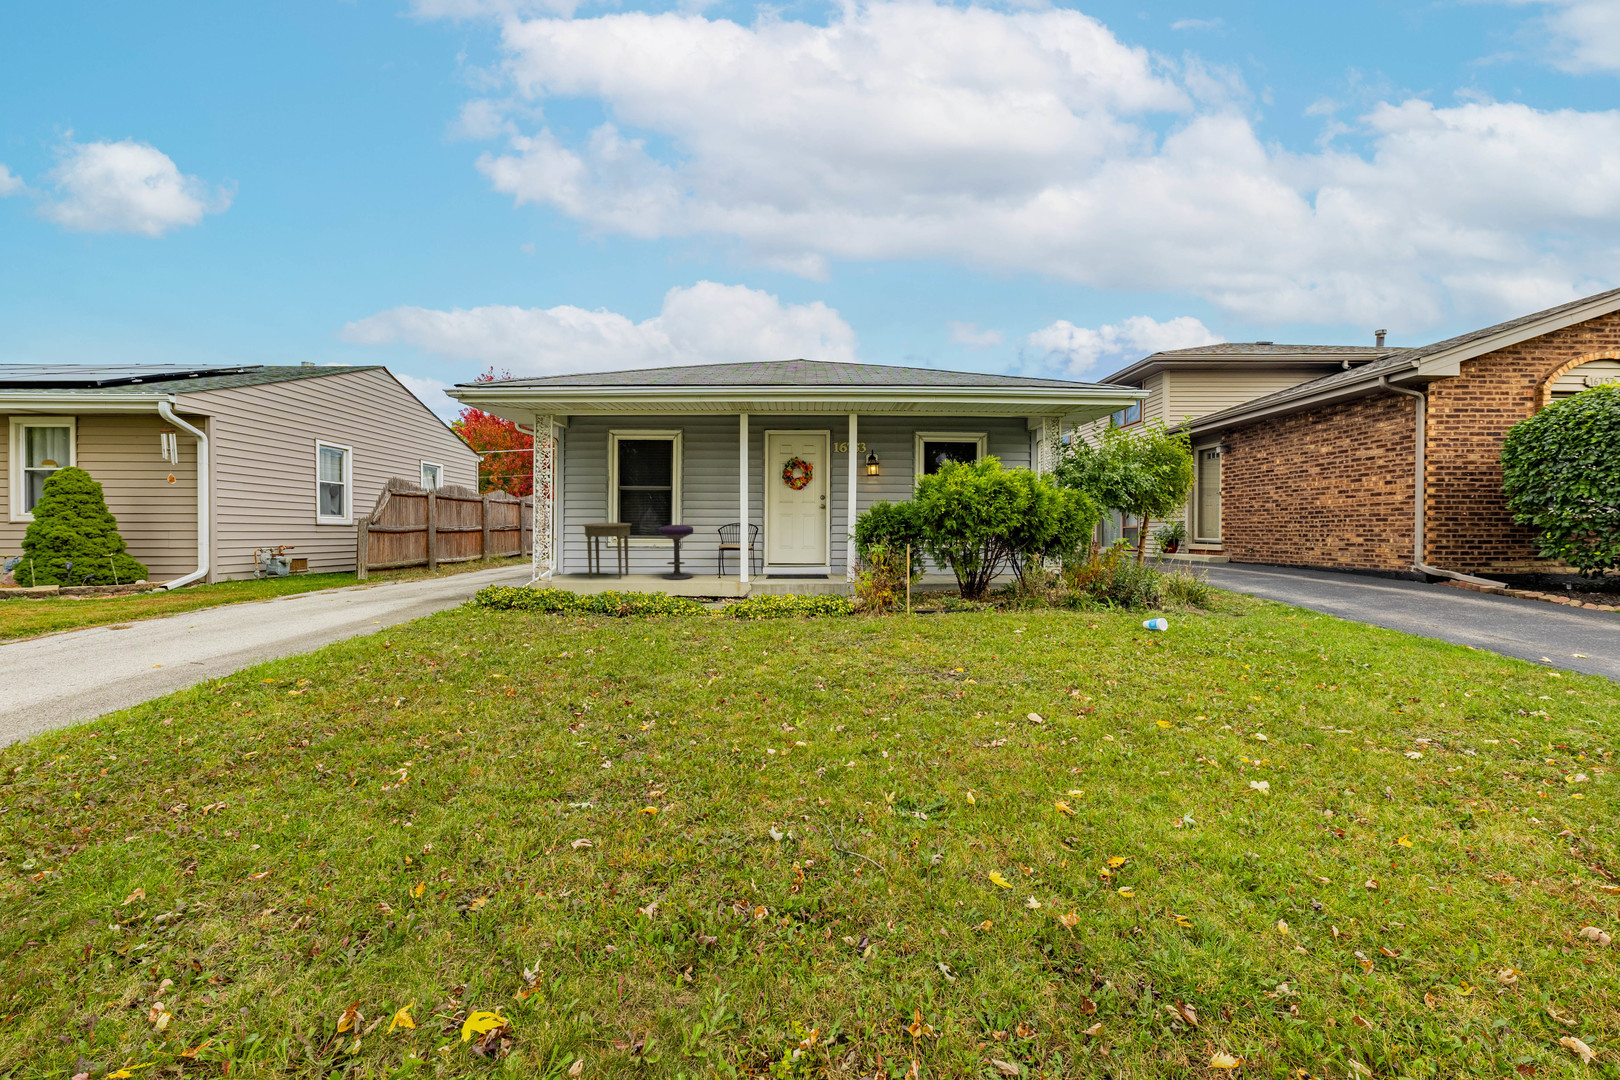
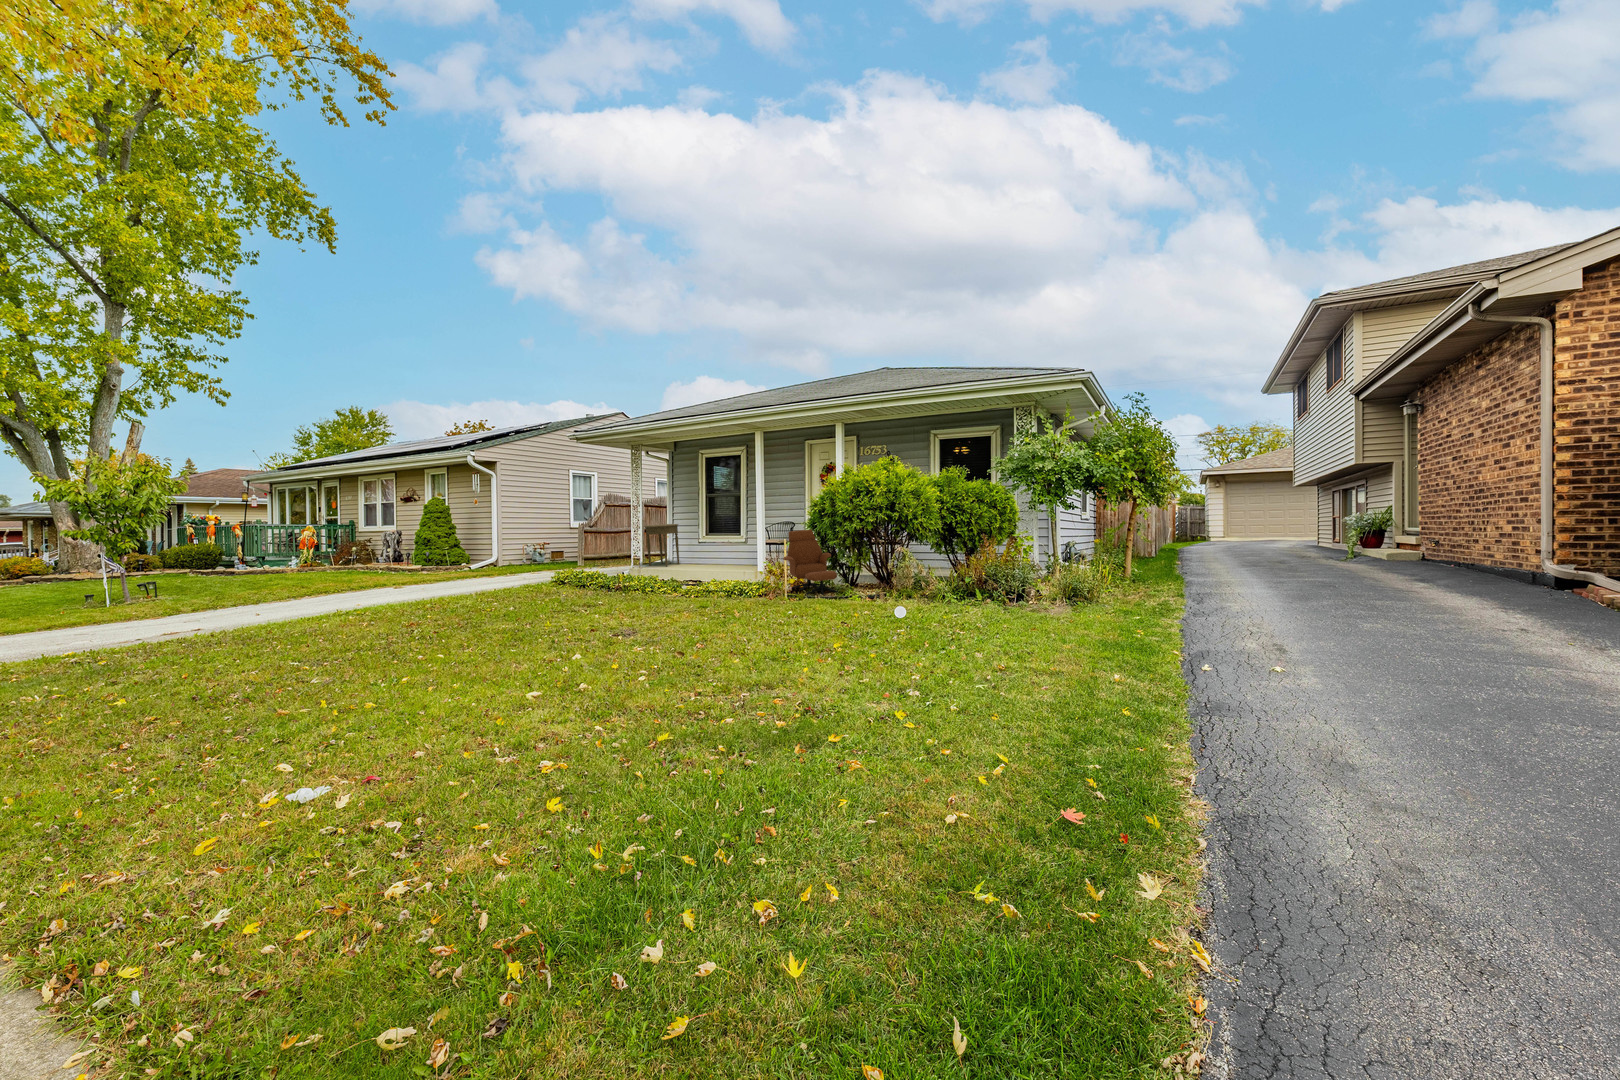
stool: present [659,525,693,579] -> none [692,525,720,568]
lounge chair: none [902,535,978,609] -> present [783,530,838,595]

